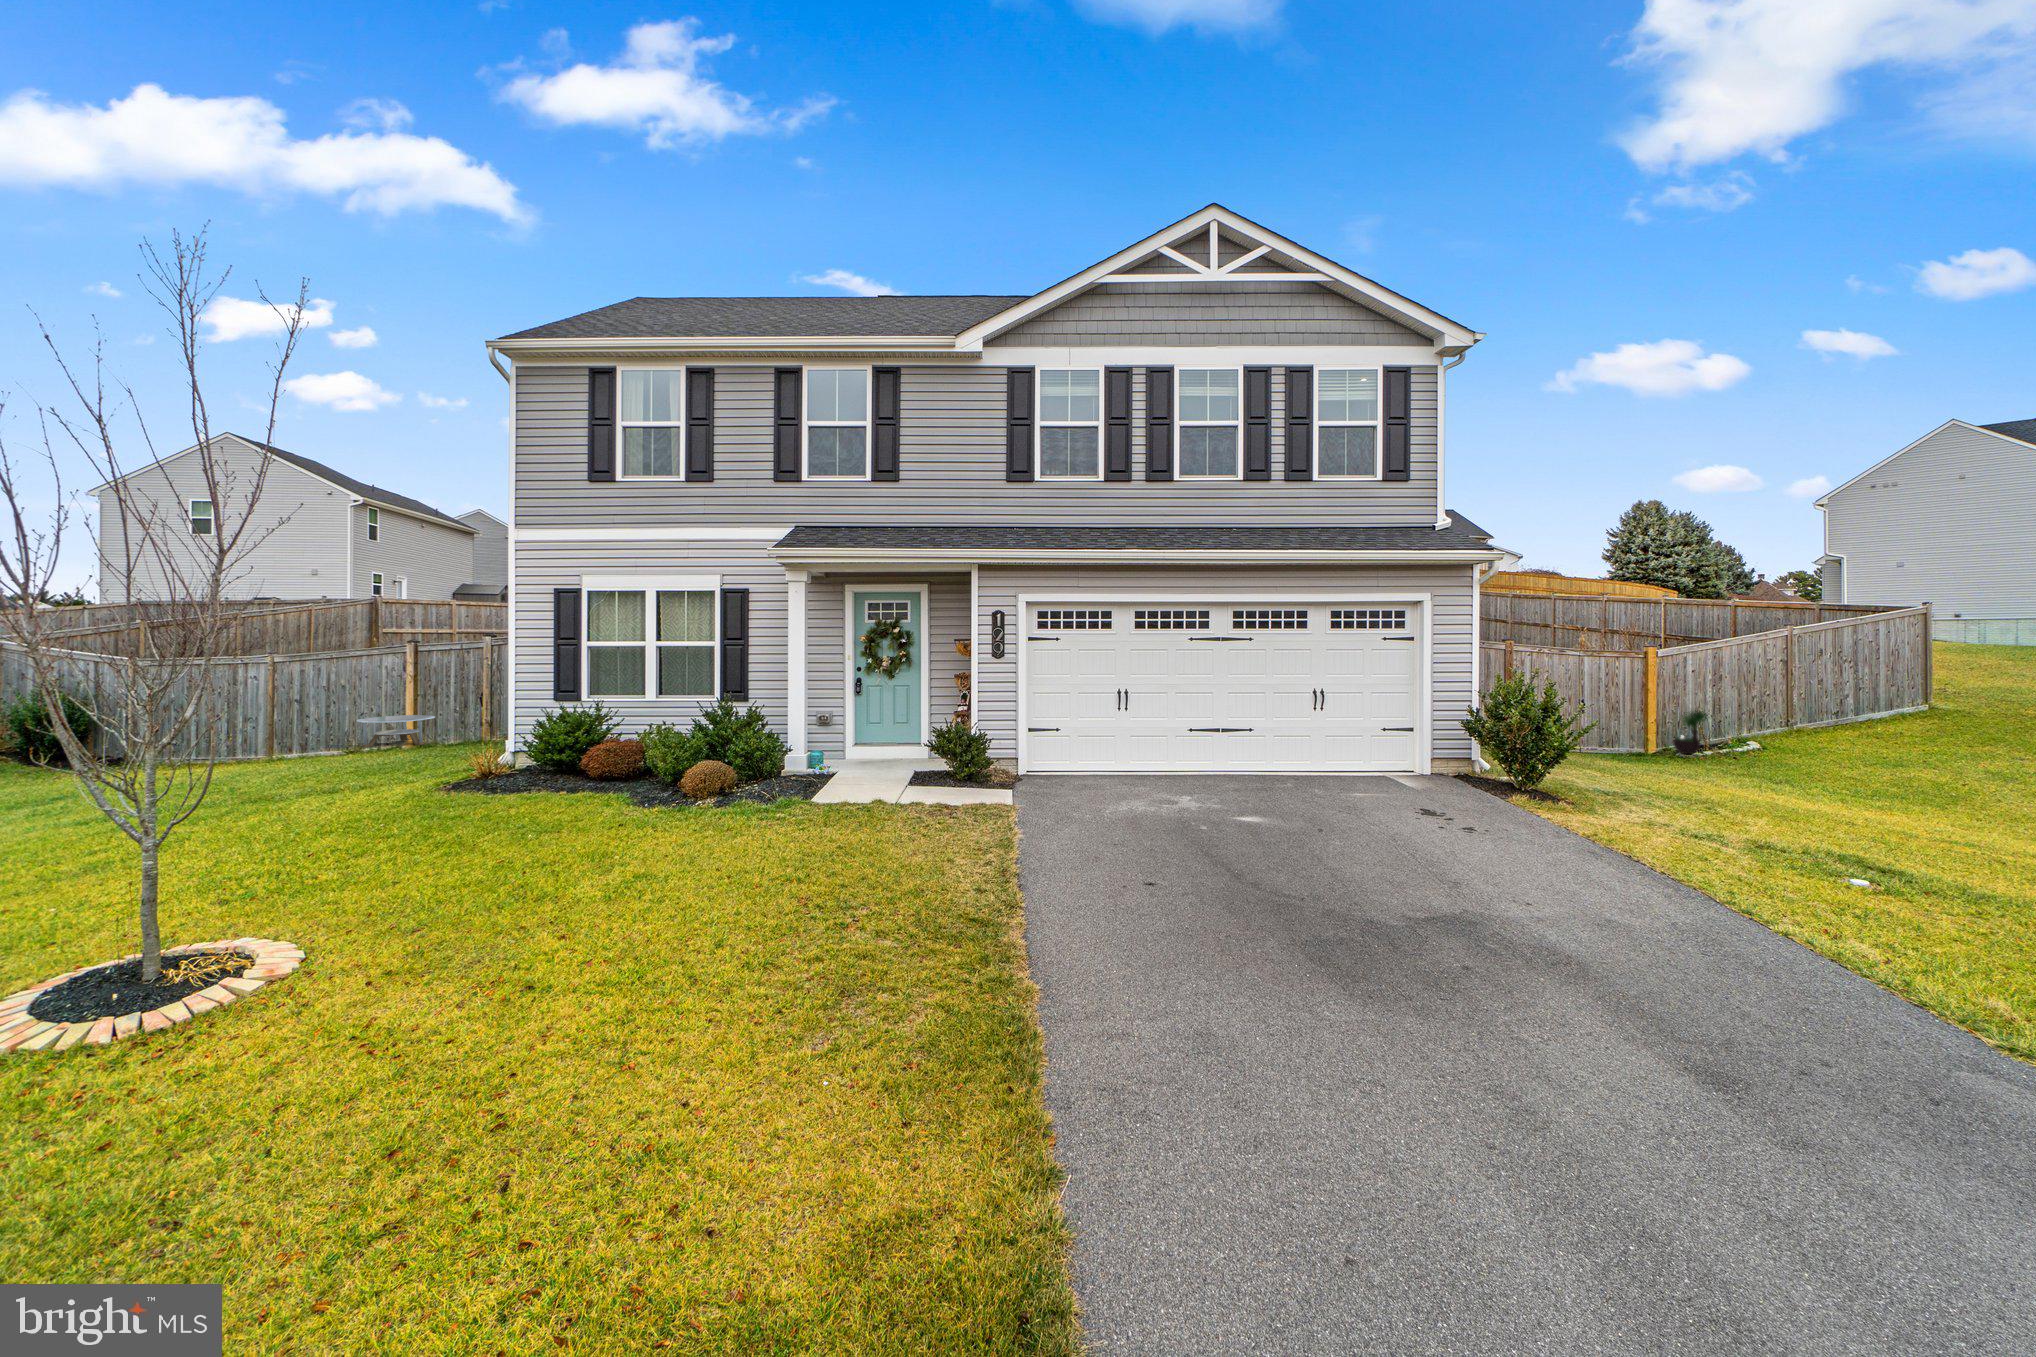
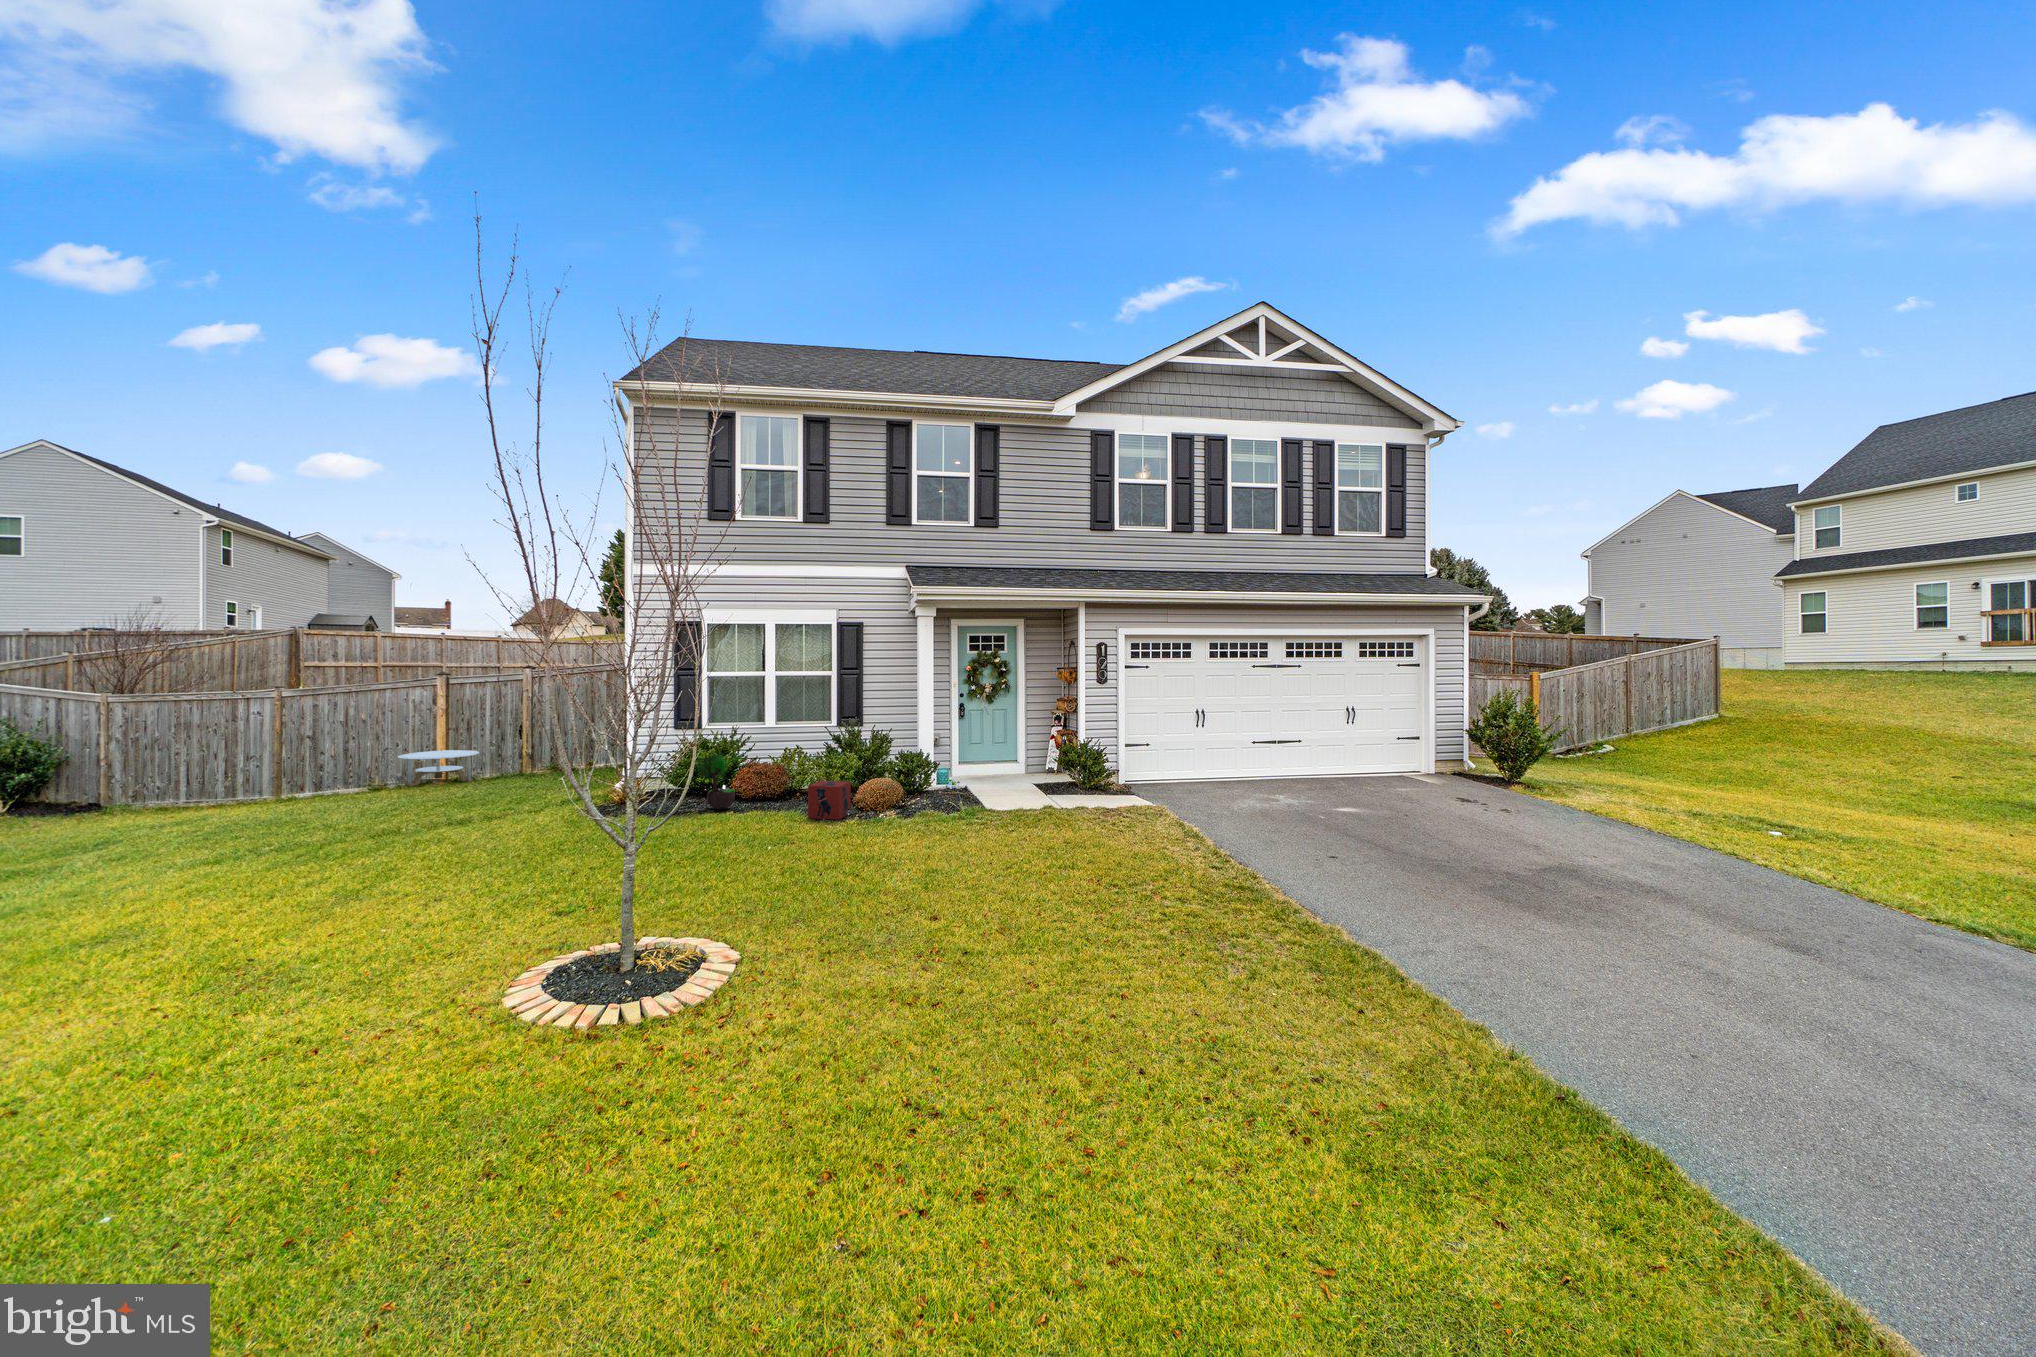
potted tree: present [1673,710,1708,754] -> present [698,752,735,809]
storage box: none [624,755,677,797] -> present [808,781,851,820]

